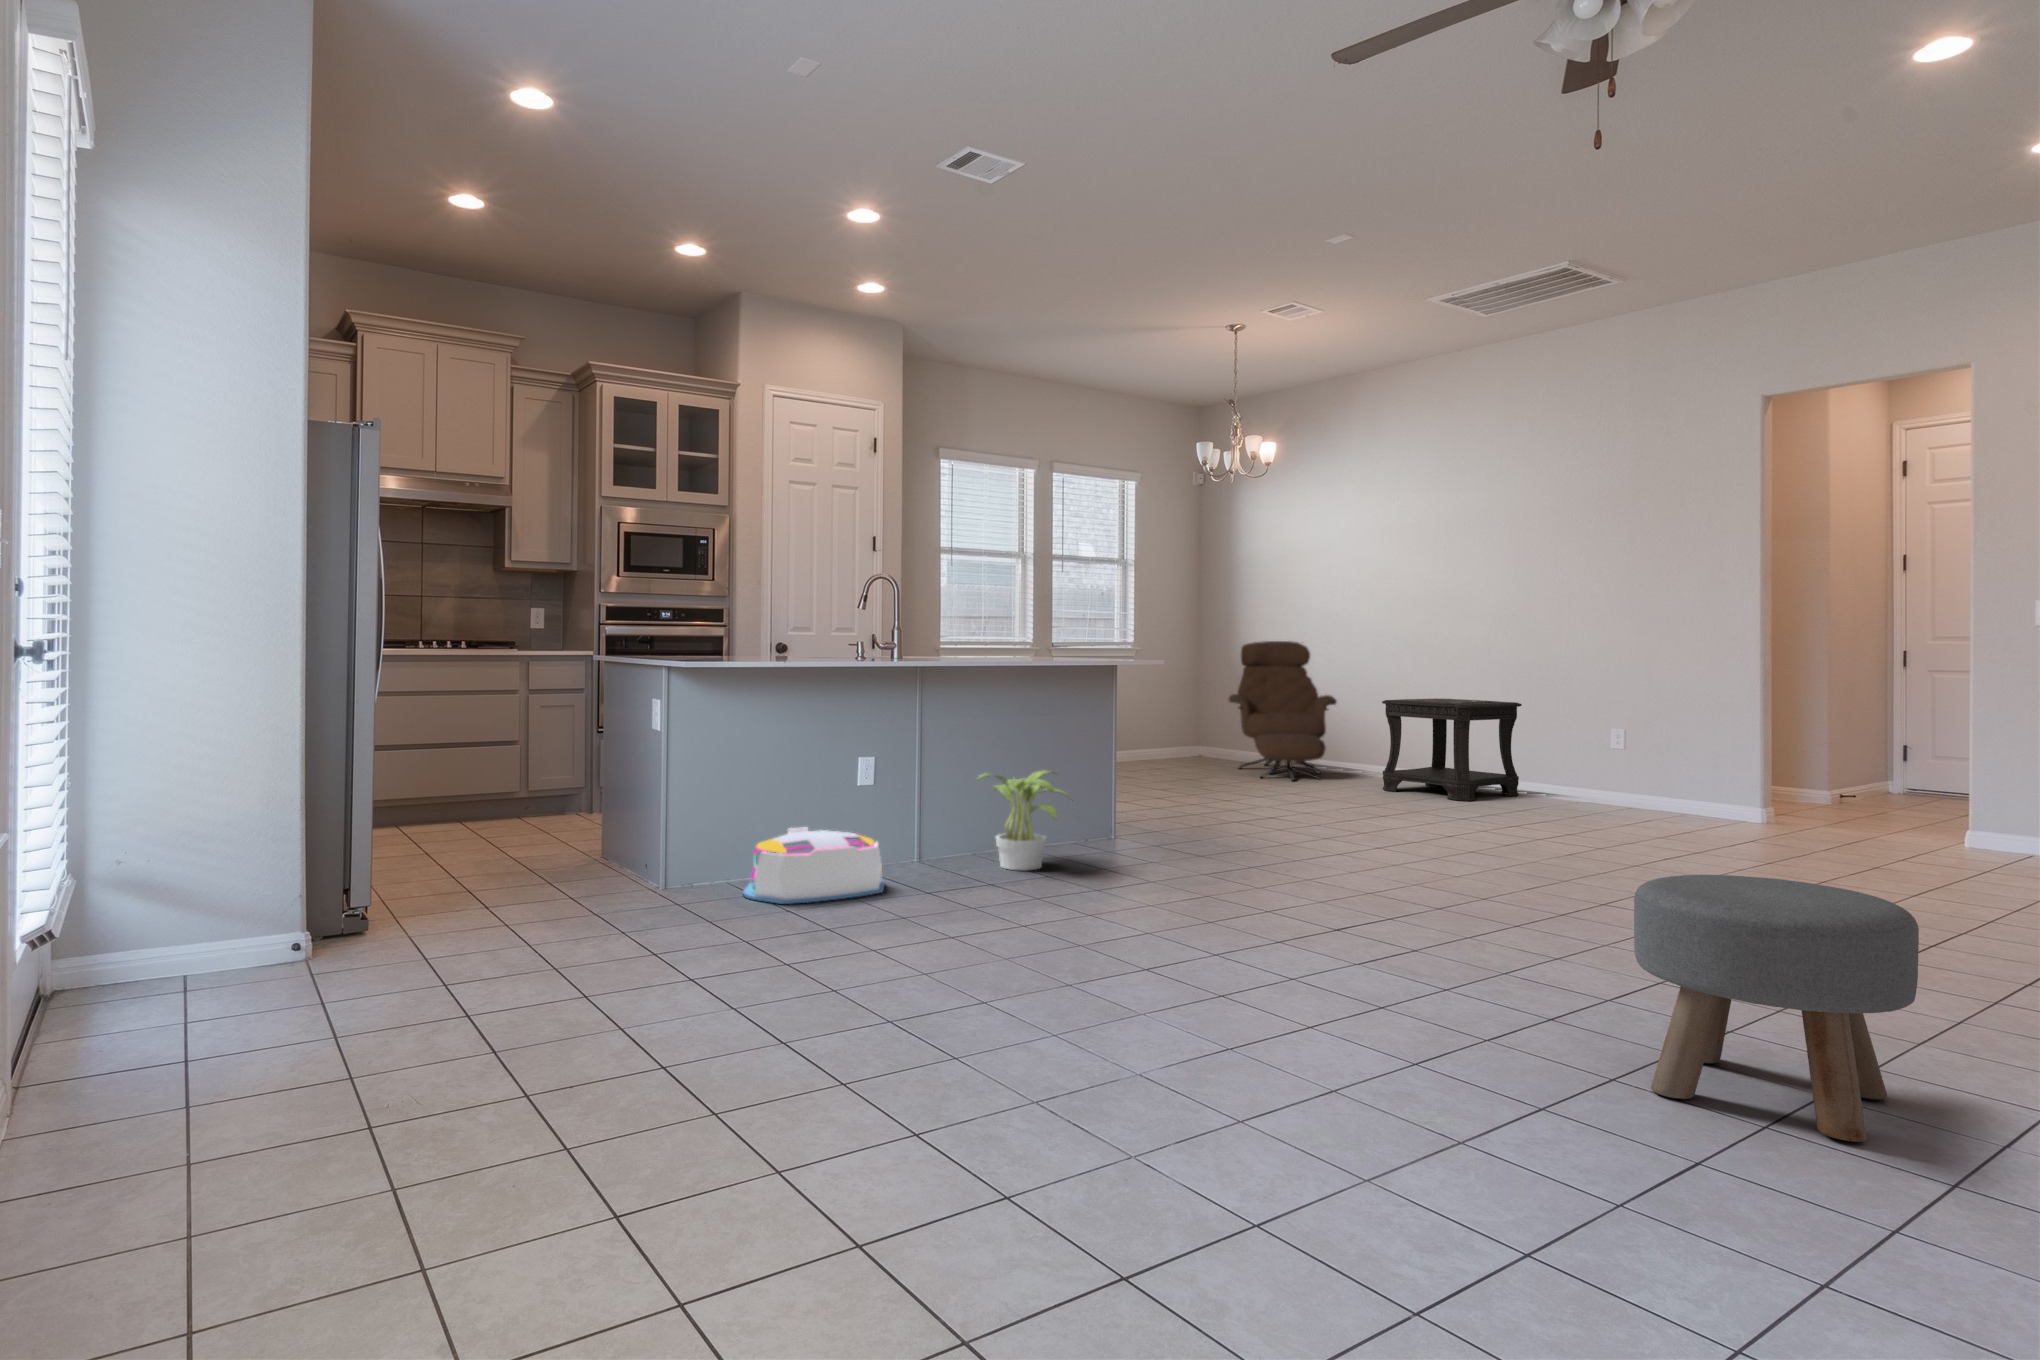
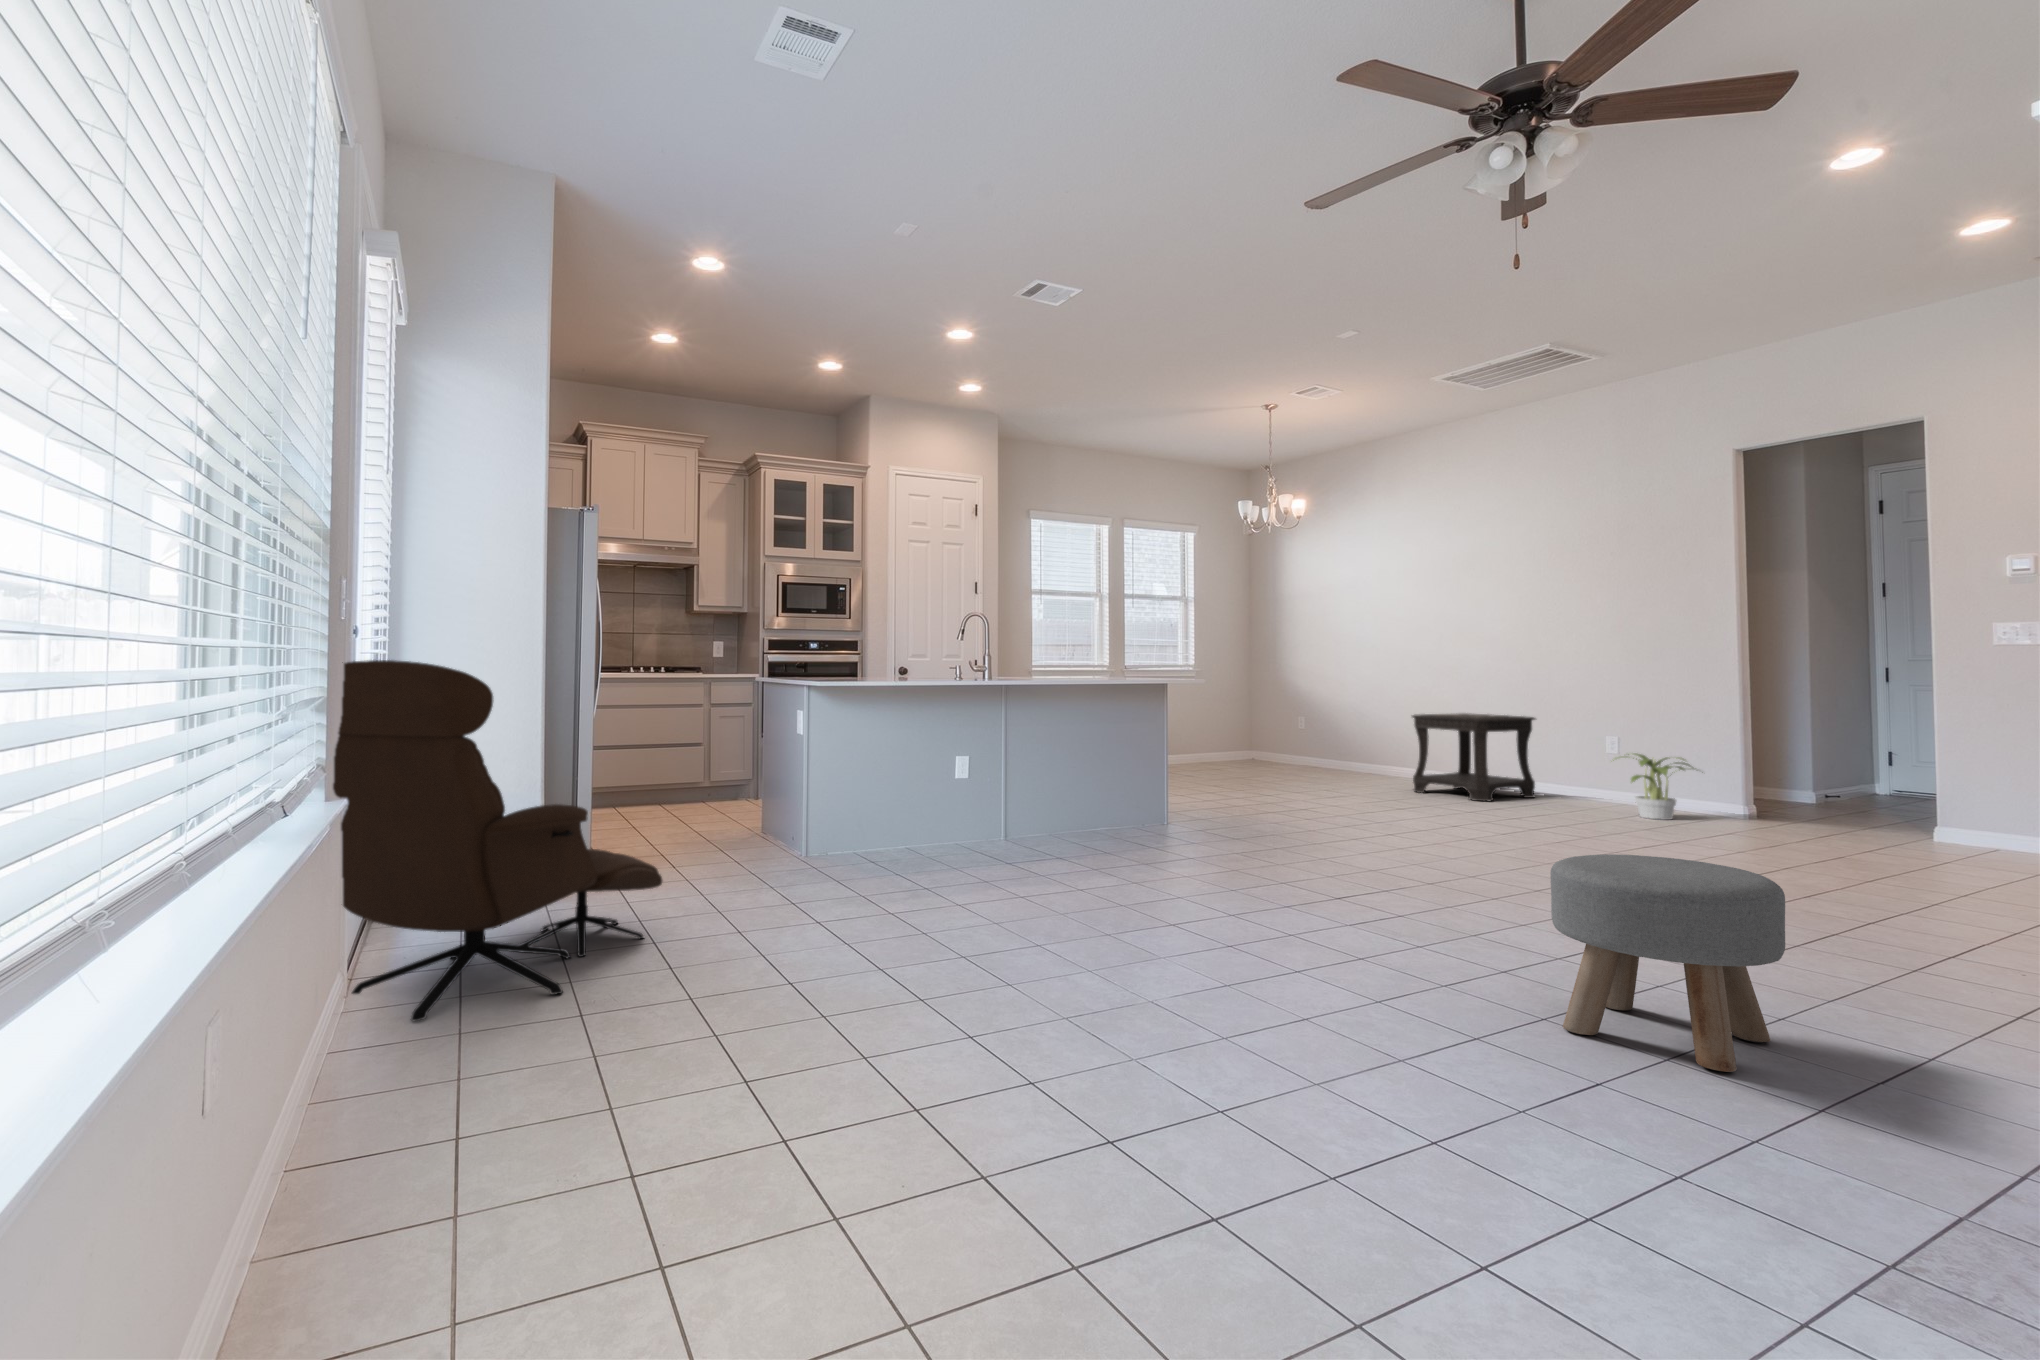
lounge chair: present [1229,641,1337,781] -> present [333,660,662,1021]
potted plant: present [978,771,1073,870] -> present [1613,753,1696,820]
storage bin: present [743,827,885,904] -> none [863,812,974,871]

